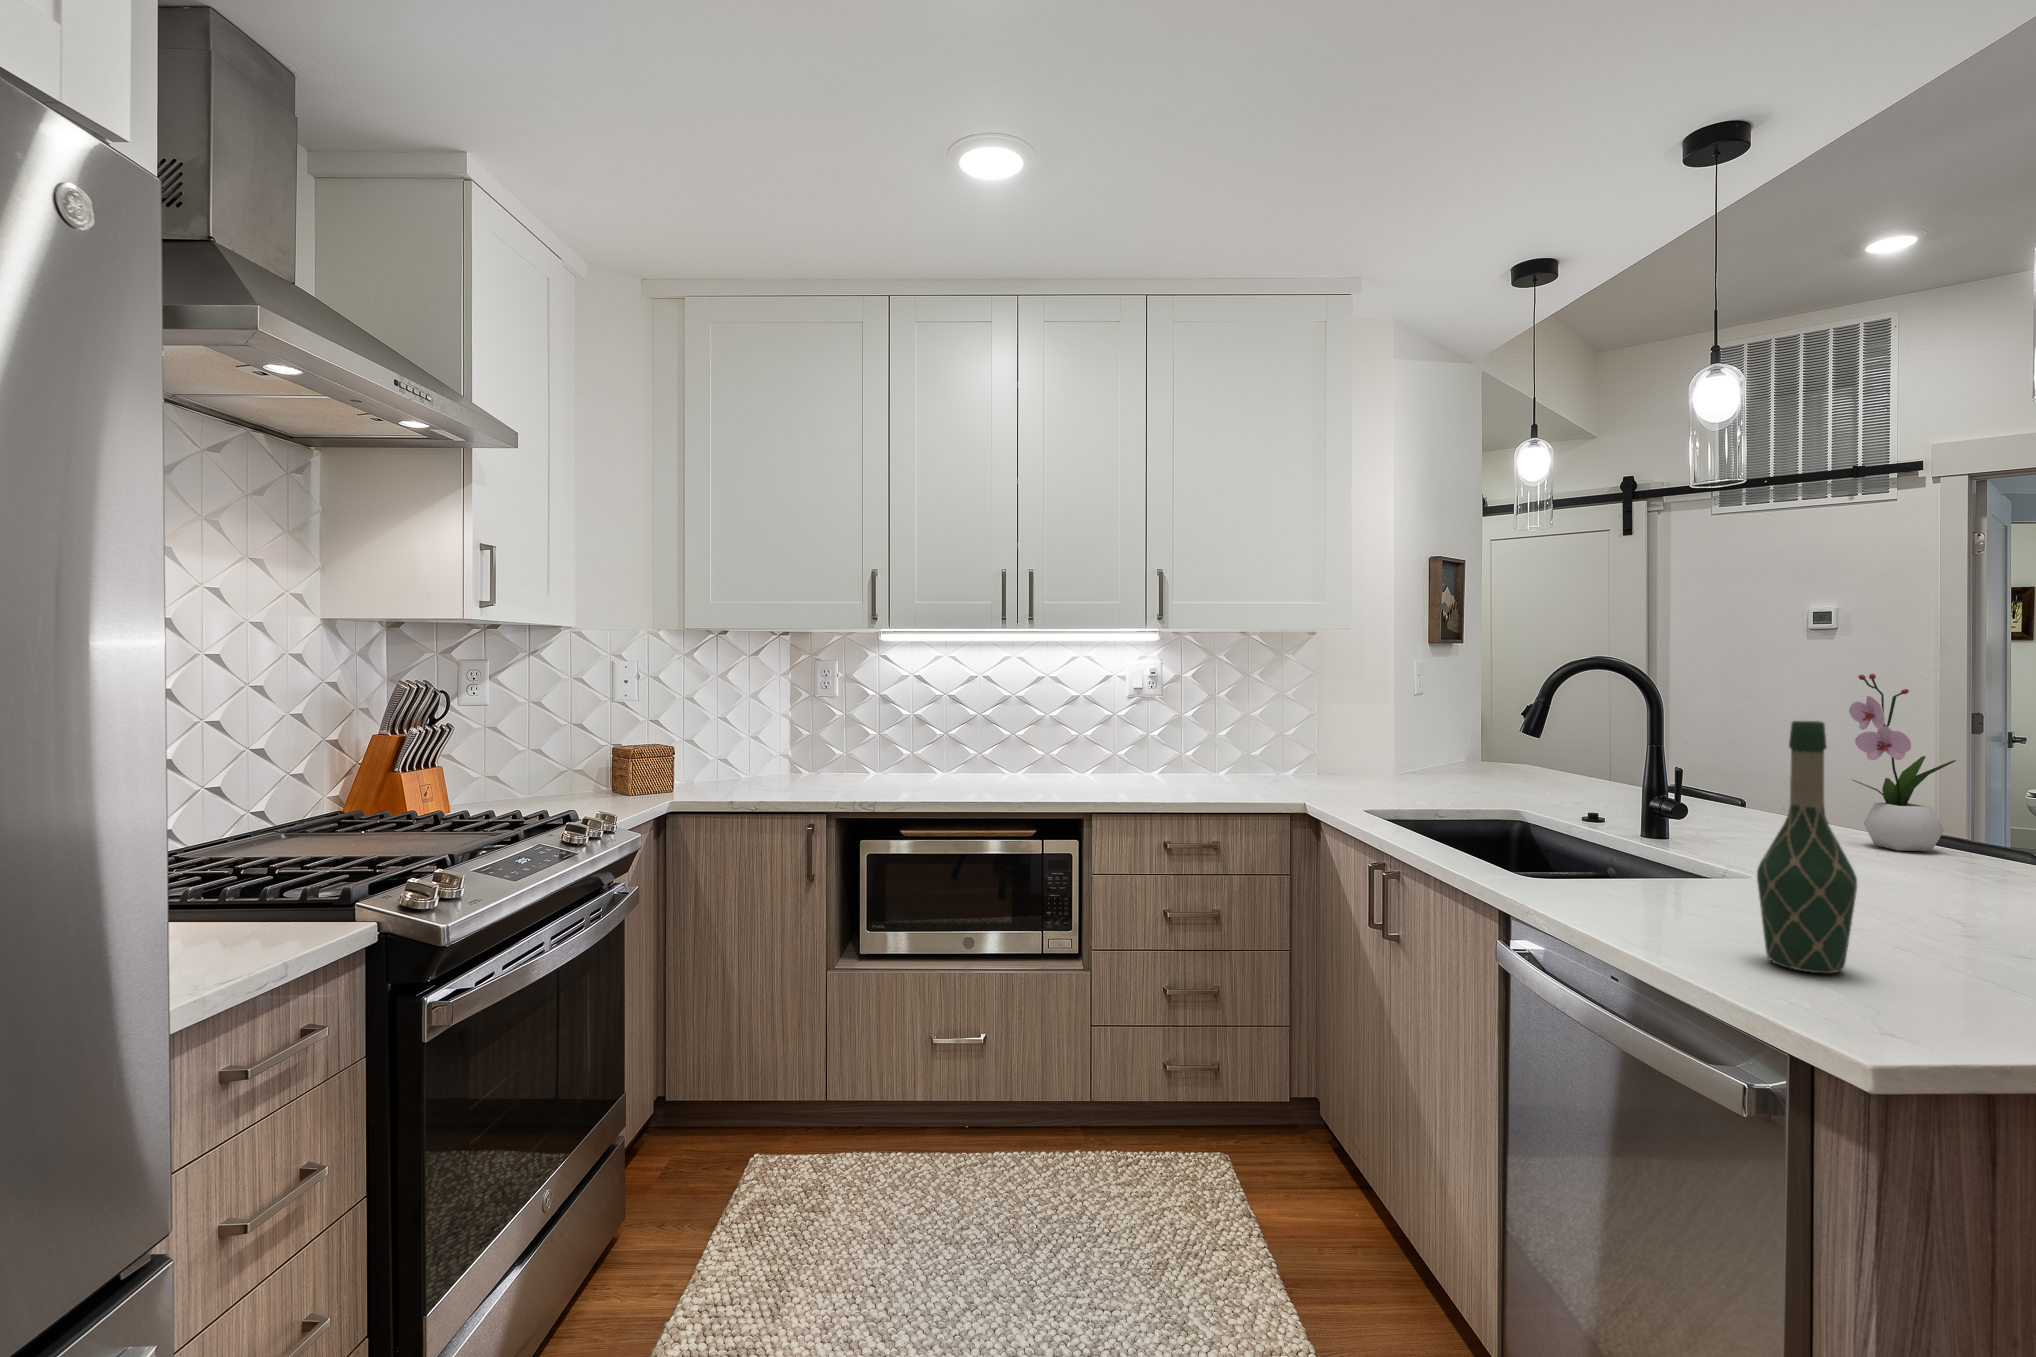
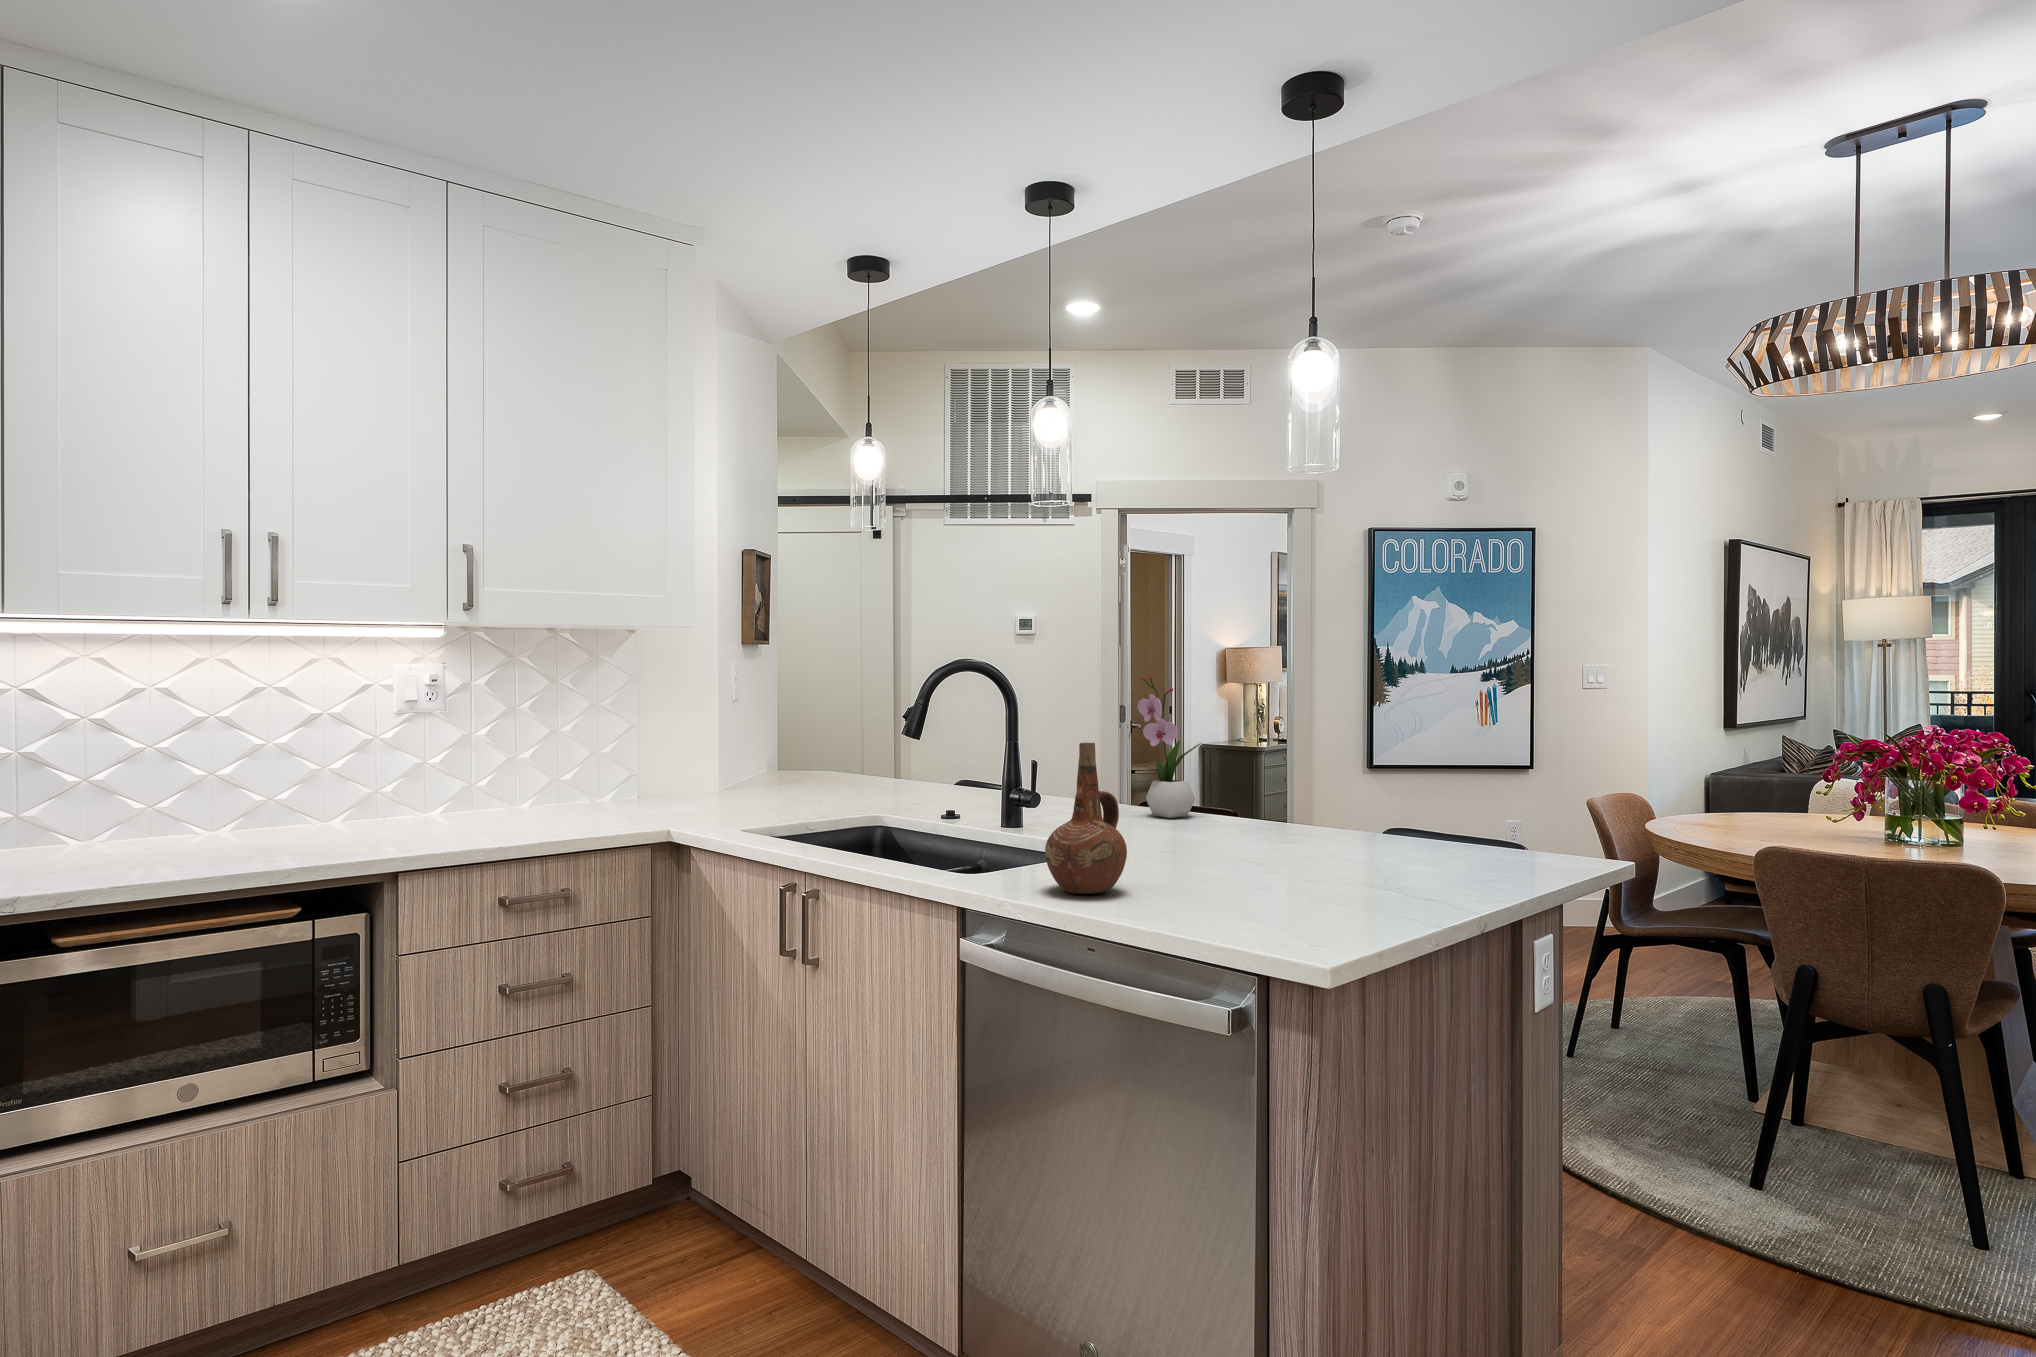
wine bottle: present [1757,721,1857,973] -> none [1198,721,1263,924]
ceramic pitcher: none [1593,741,1701,911] -> present [1045,743,1127,894]

